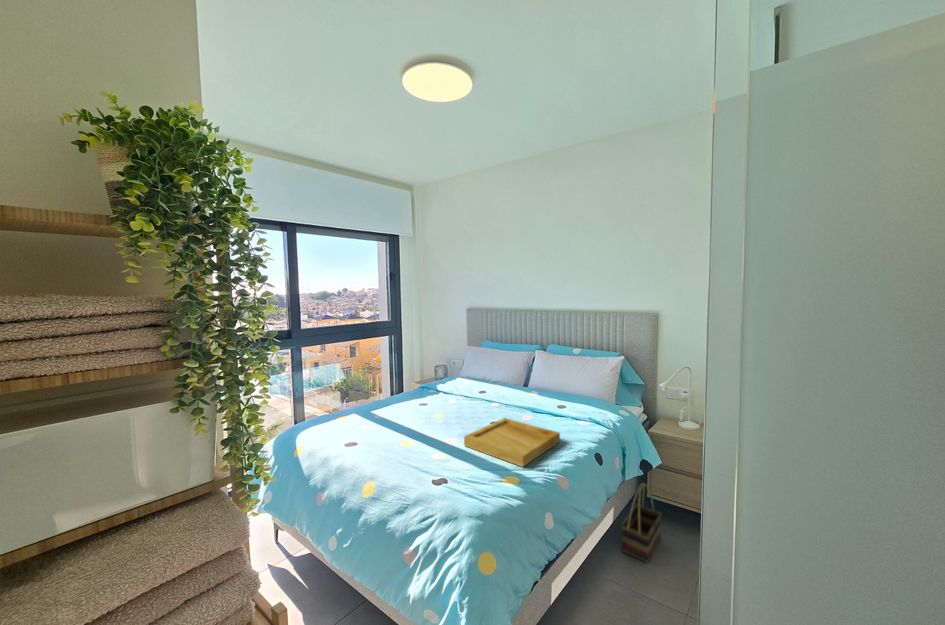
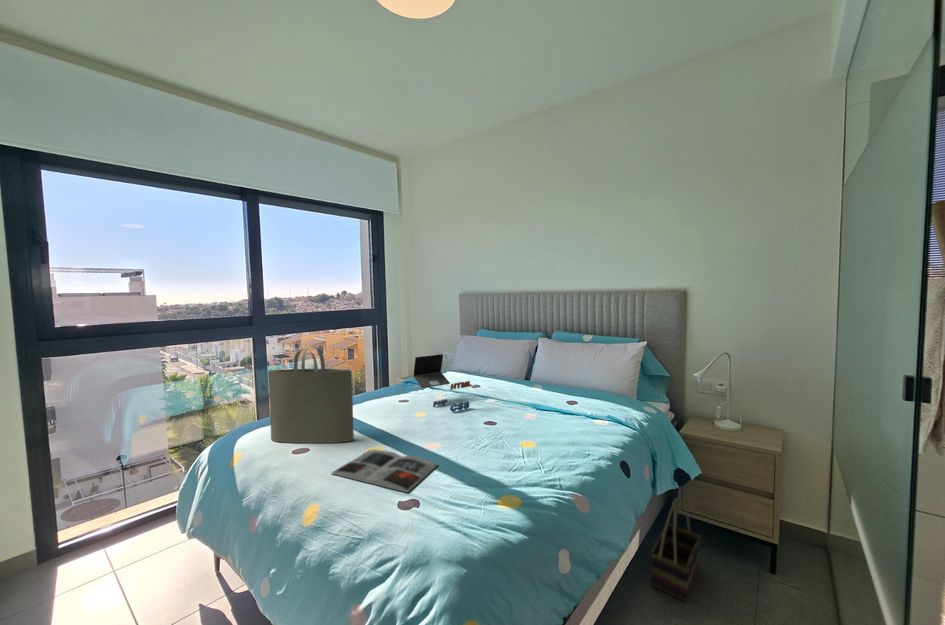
tote bag: none [321,362,388,438] -> present [268,346,354,443]
laptop: none [431,366,479,413] -> present [413,354,472,412]
tray: present [464,418,560,467] -> none [449,416,573,482]
magazine: none [377,443,457,474] -> present [332,450,438,492]

